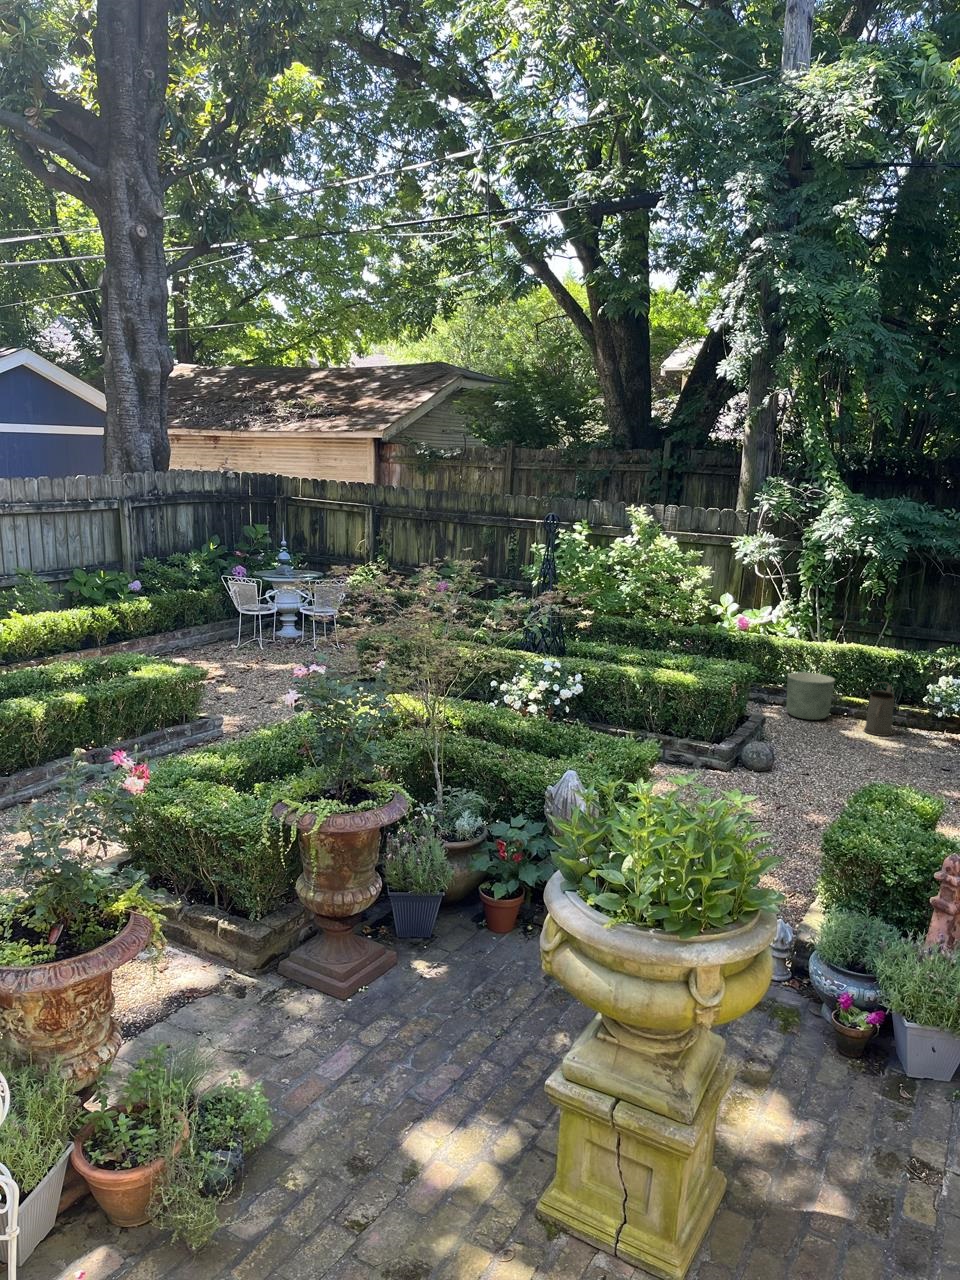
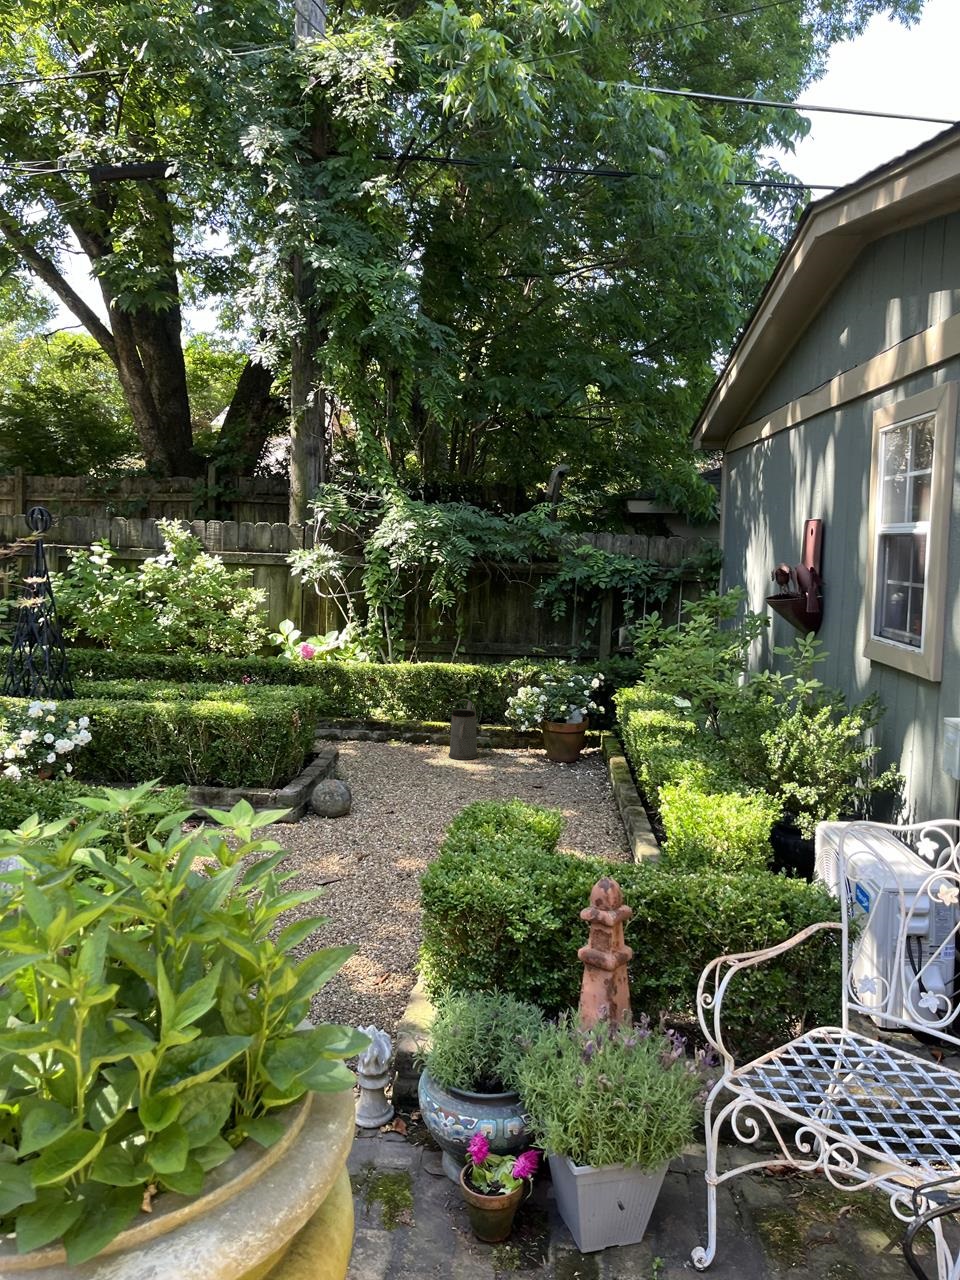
planter: present [786,672,835,720] -> none [362,699,413,752]

